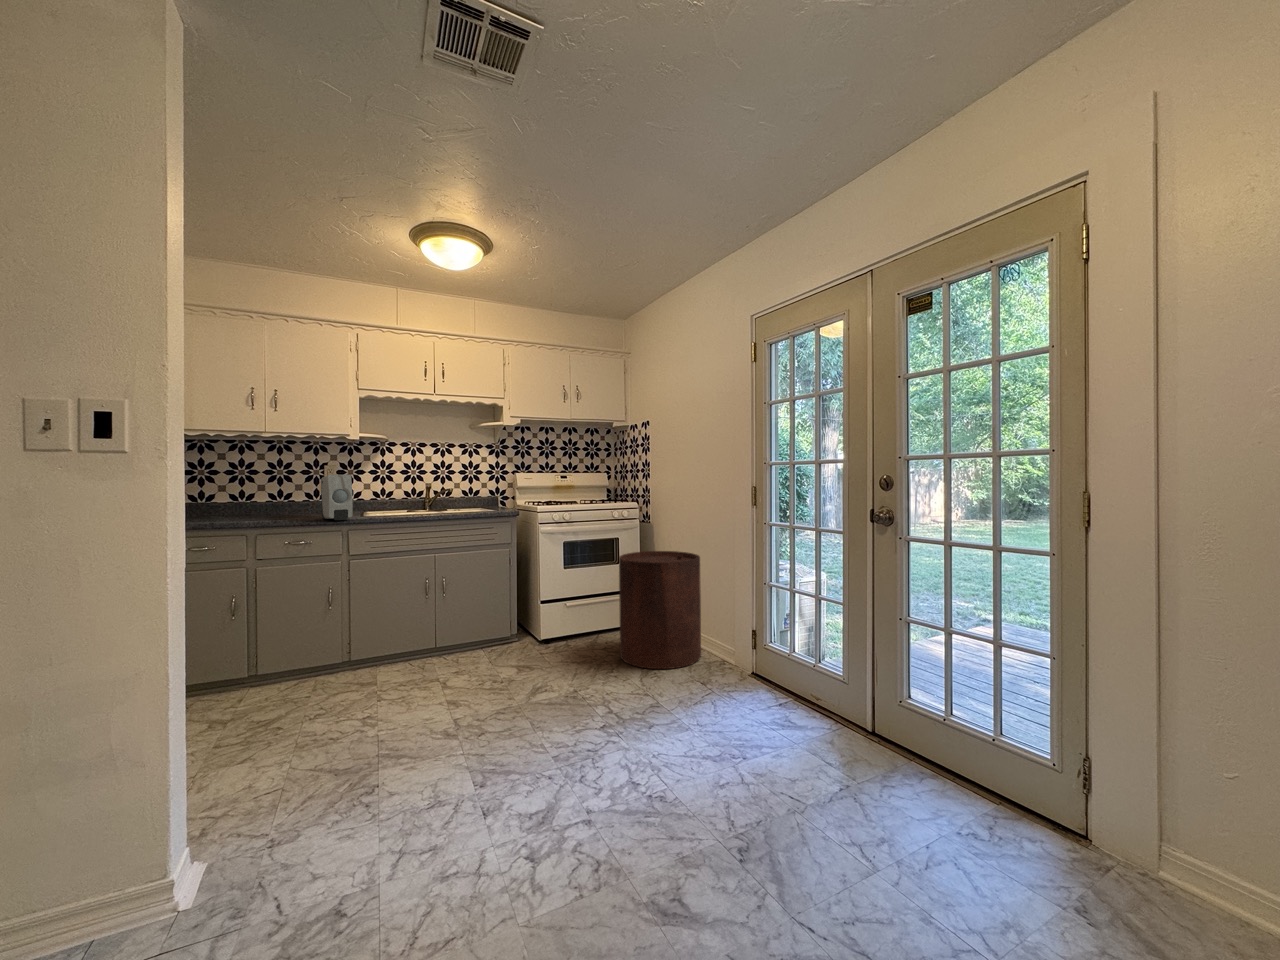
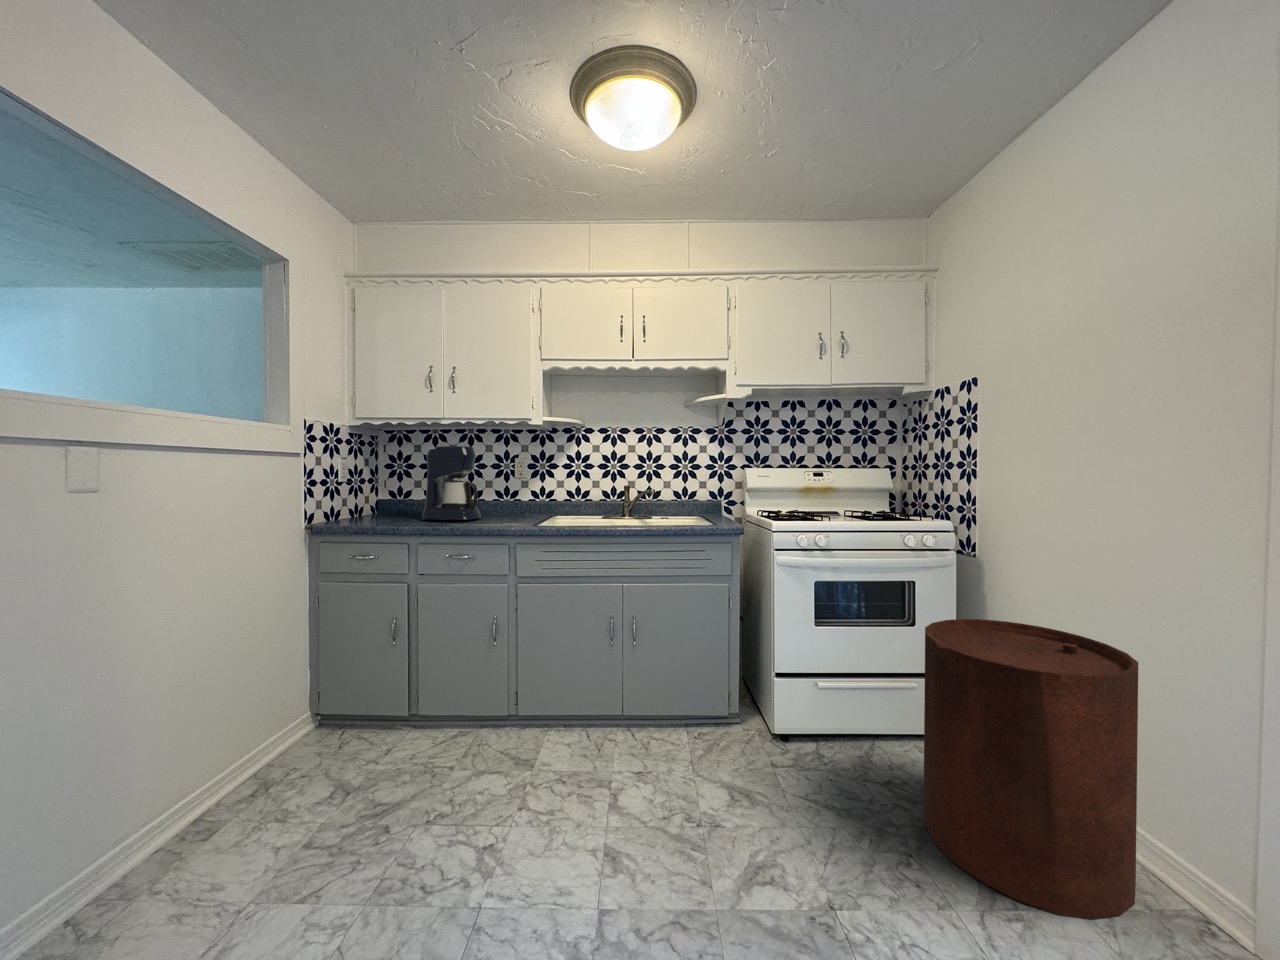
coffee maker: none [252,456,306,516] -> present [422,446,481,520]
soap dispenser: present [321,475,353,520] -> none [485,470,514,532]

